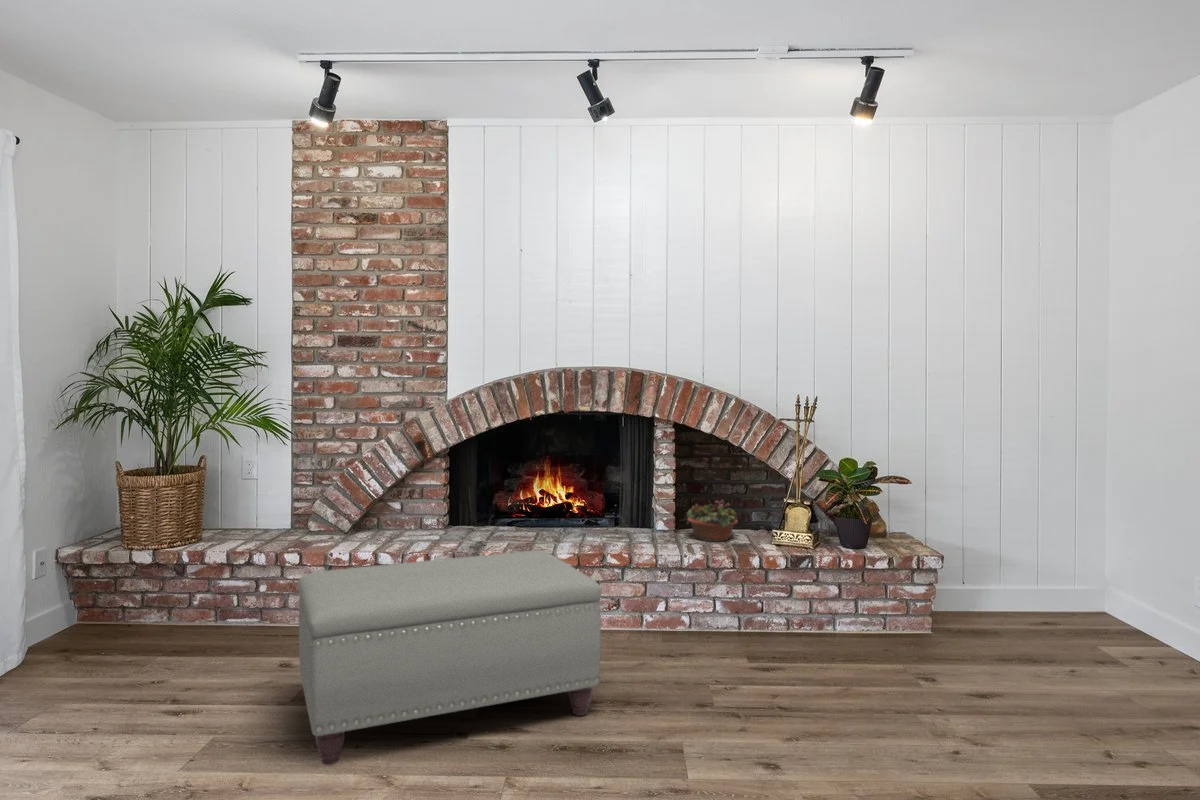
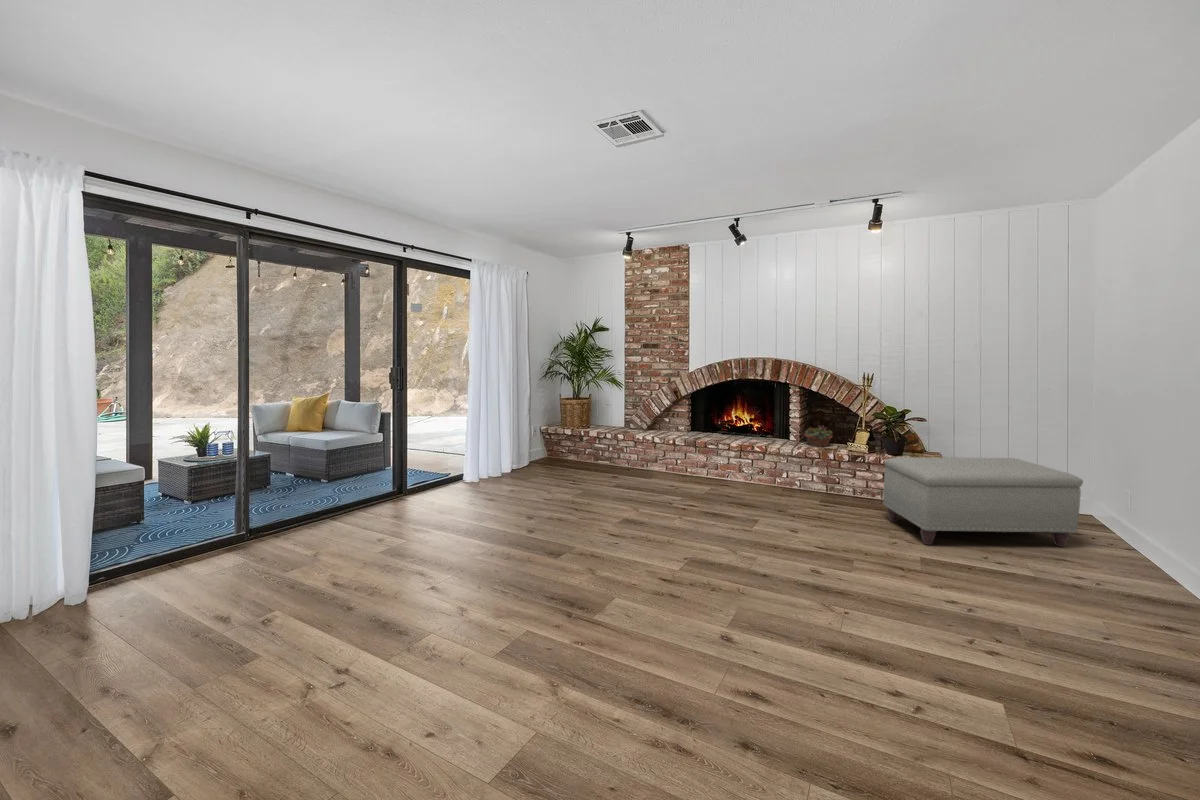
ottoman: present [298,550,602,765] -> present [883,457,1083,547]

